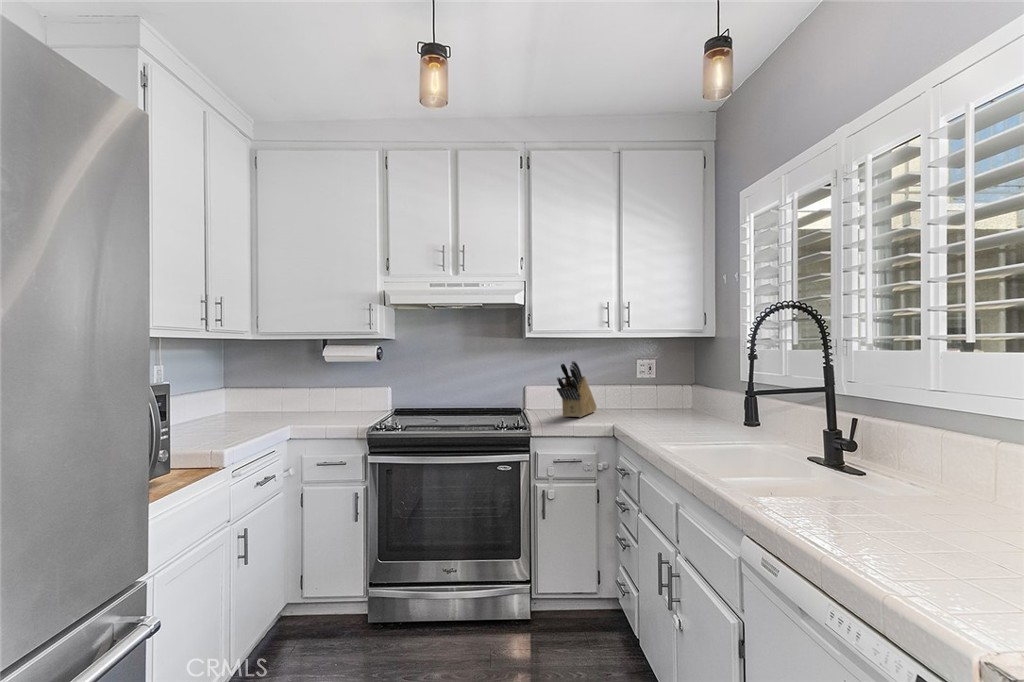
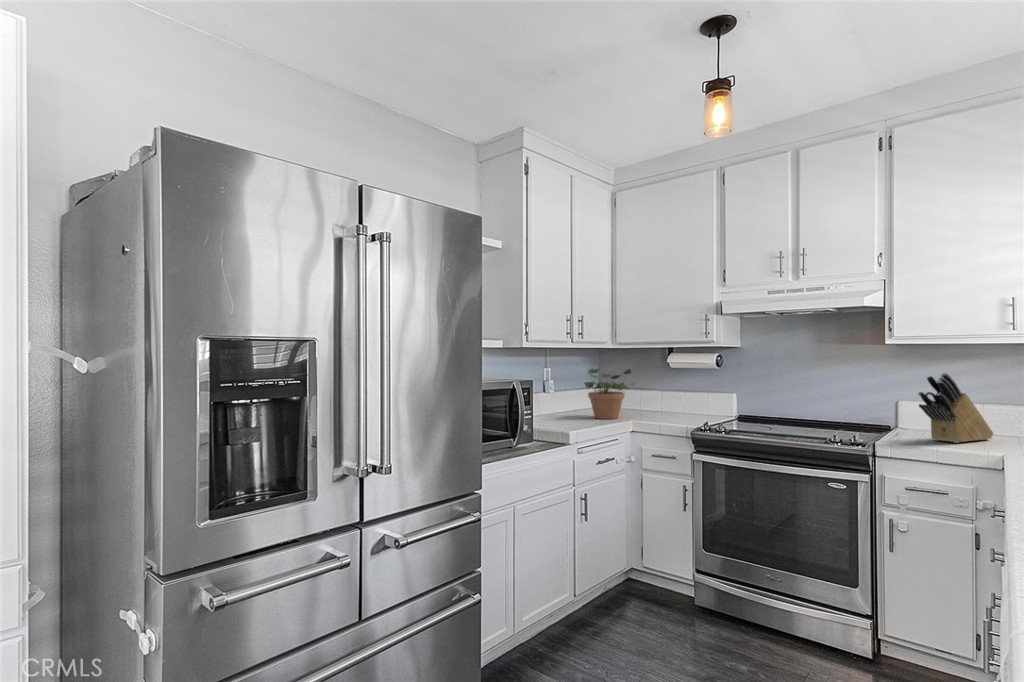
potted plant: none [217,366,290,429] -> present [584,369,633,419]

